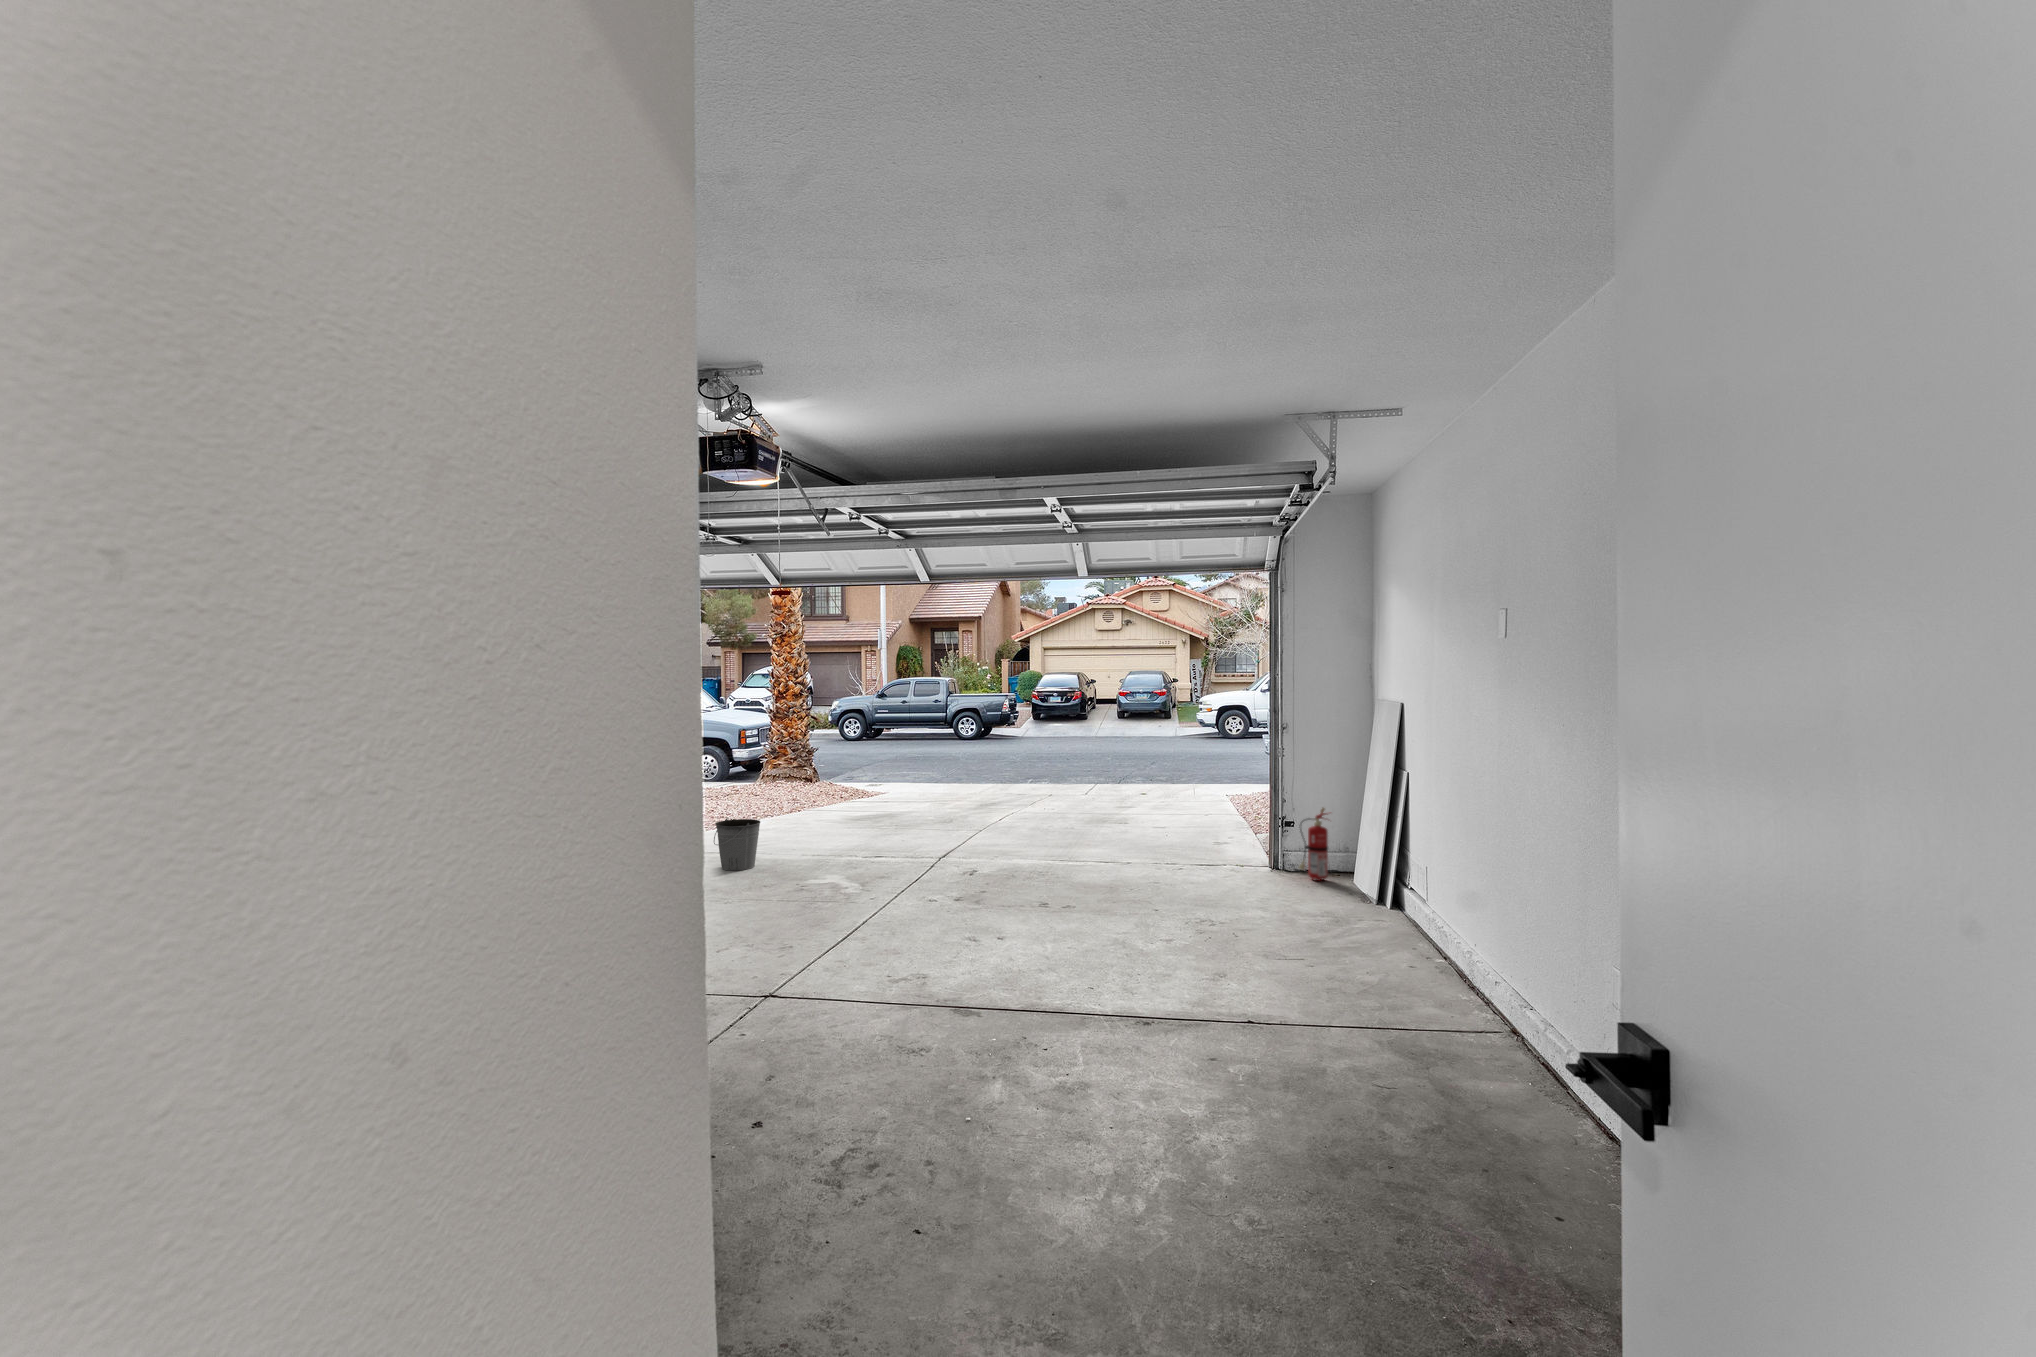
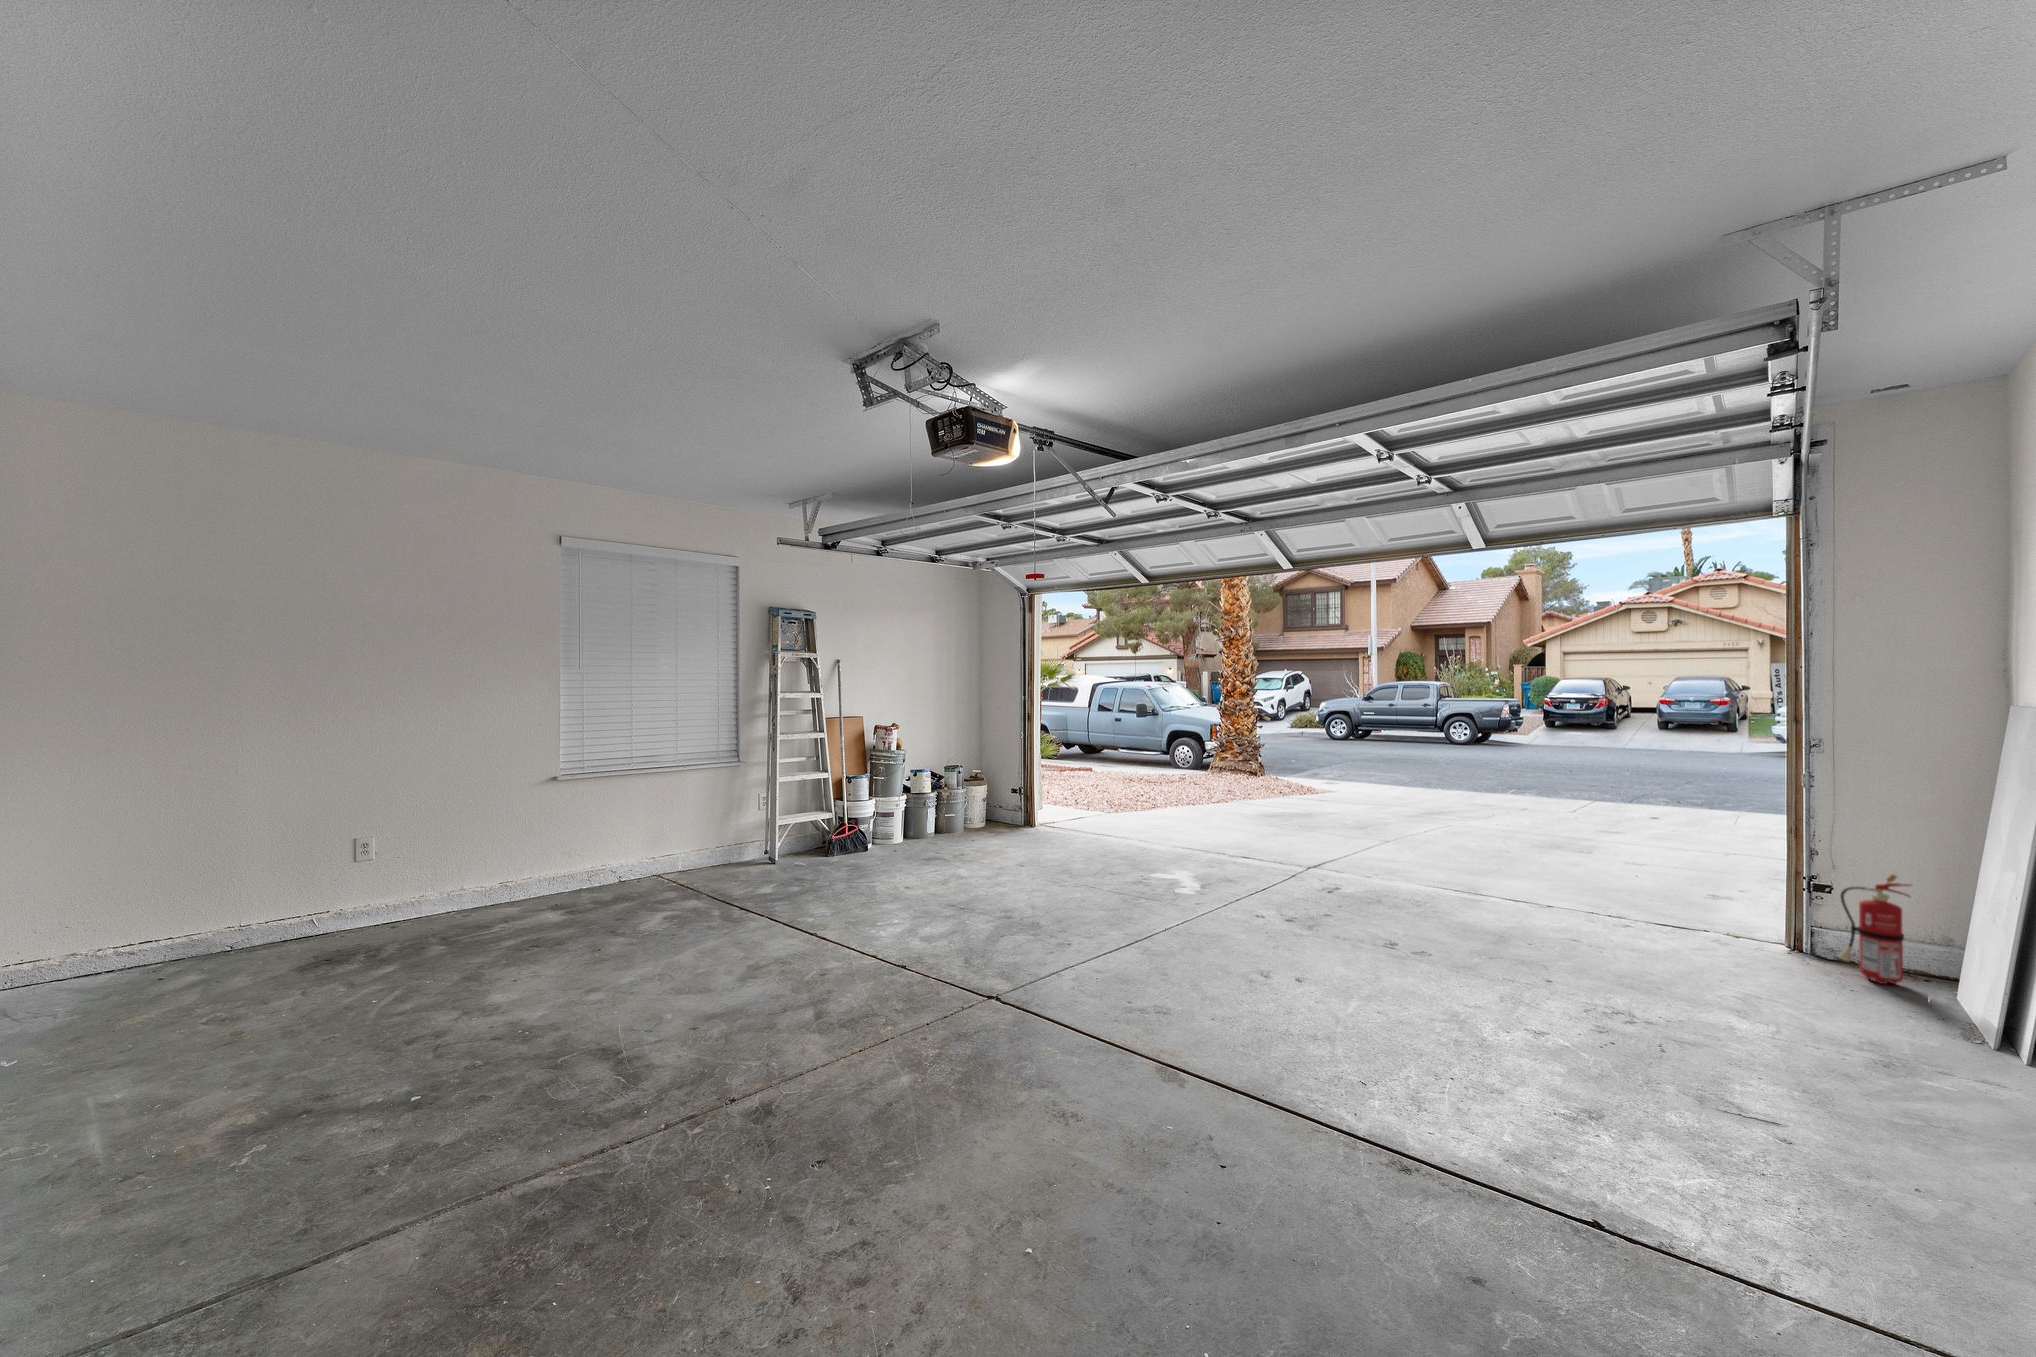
bucket: present [714,818,760,871] -> none [1114,796,1153,843]

